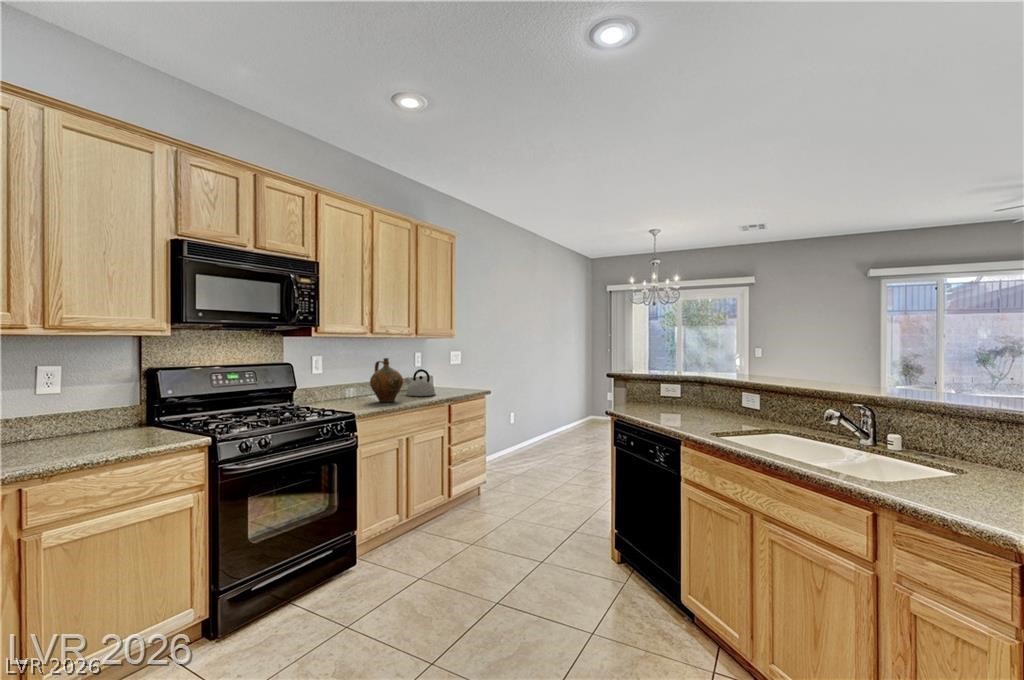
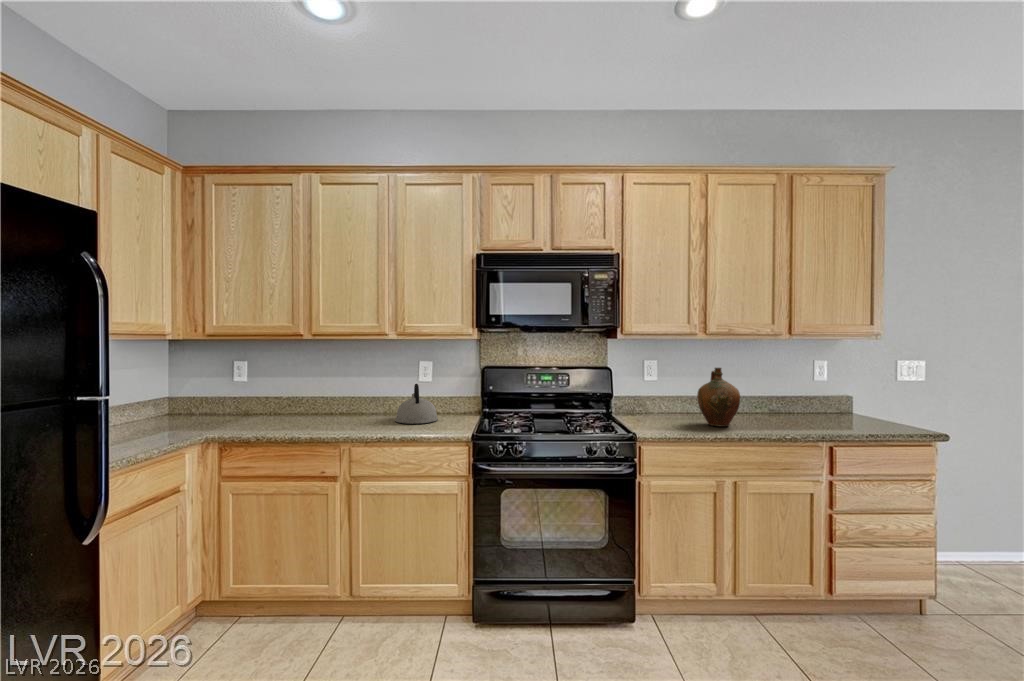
kettle: present [405,369,435,396] -> present [395,384,438,424]

